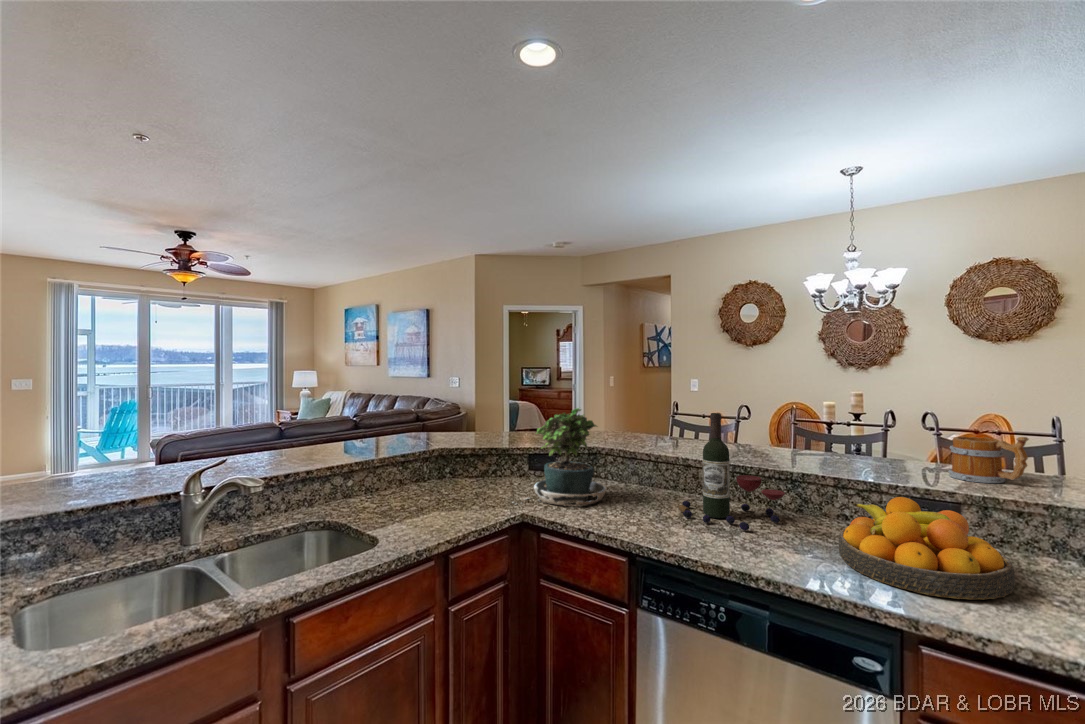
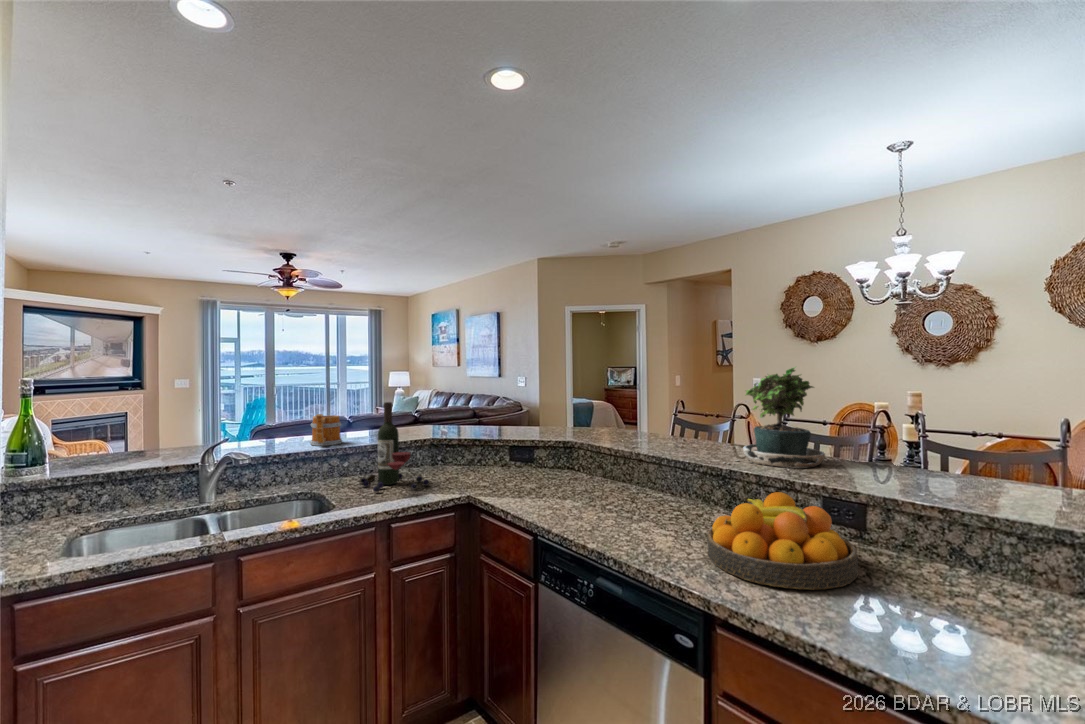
potted plant: present [526,408,606,506] -> present [736,367,825,467]
wine bottle: present [679,413,785,530] -> present [360,402,429,492]
mug: present [949,437,1029,483] -> present [310,414,342,446]

